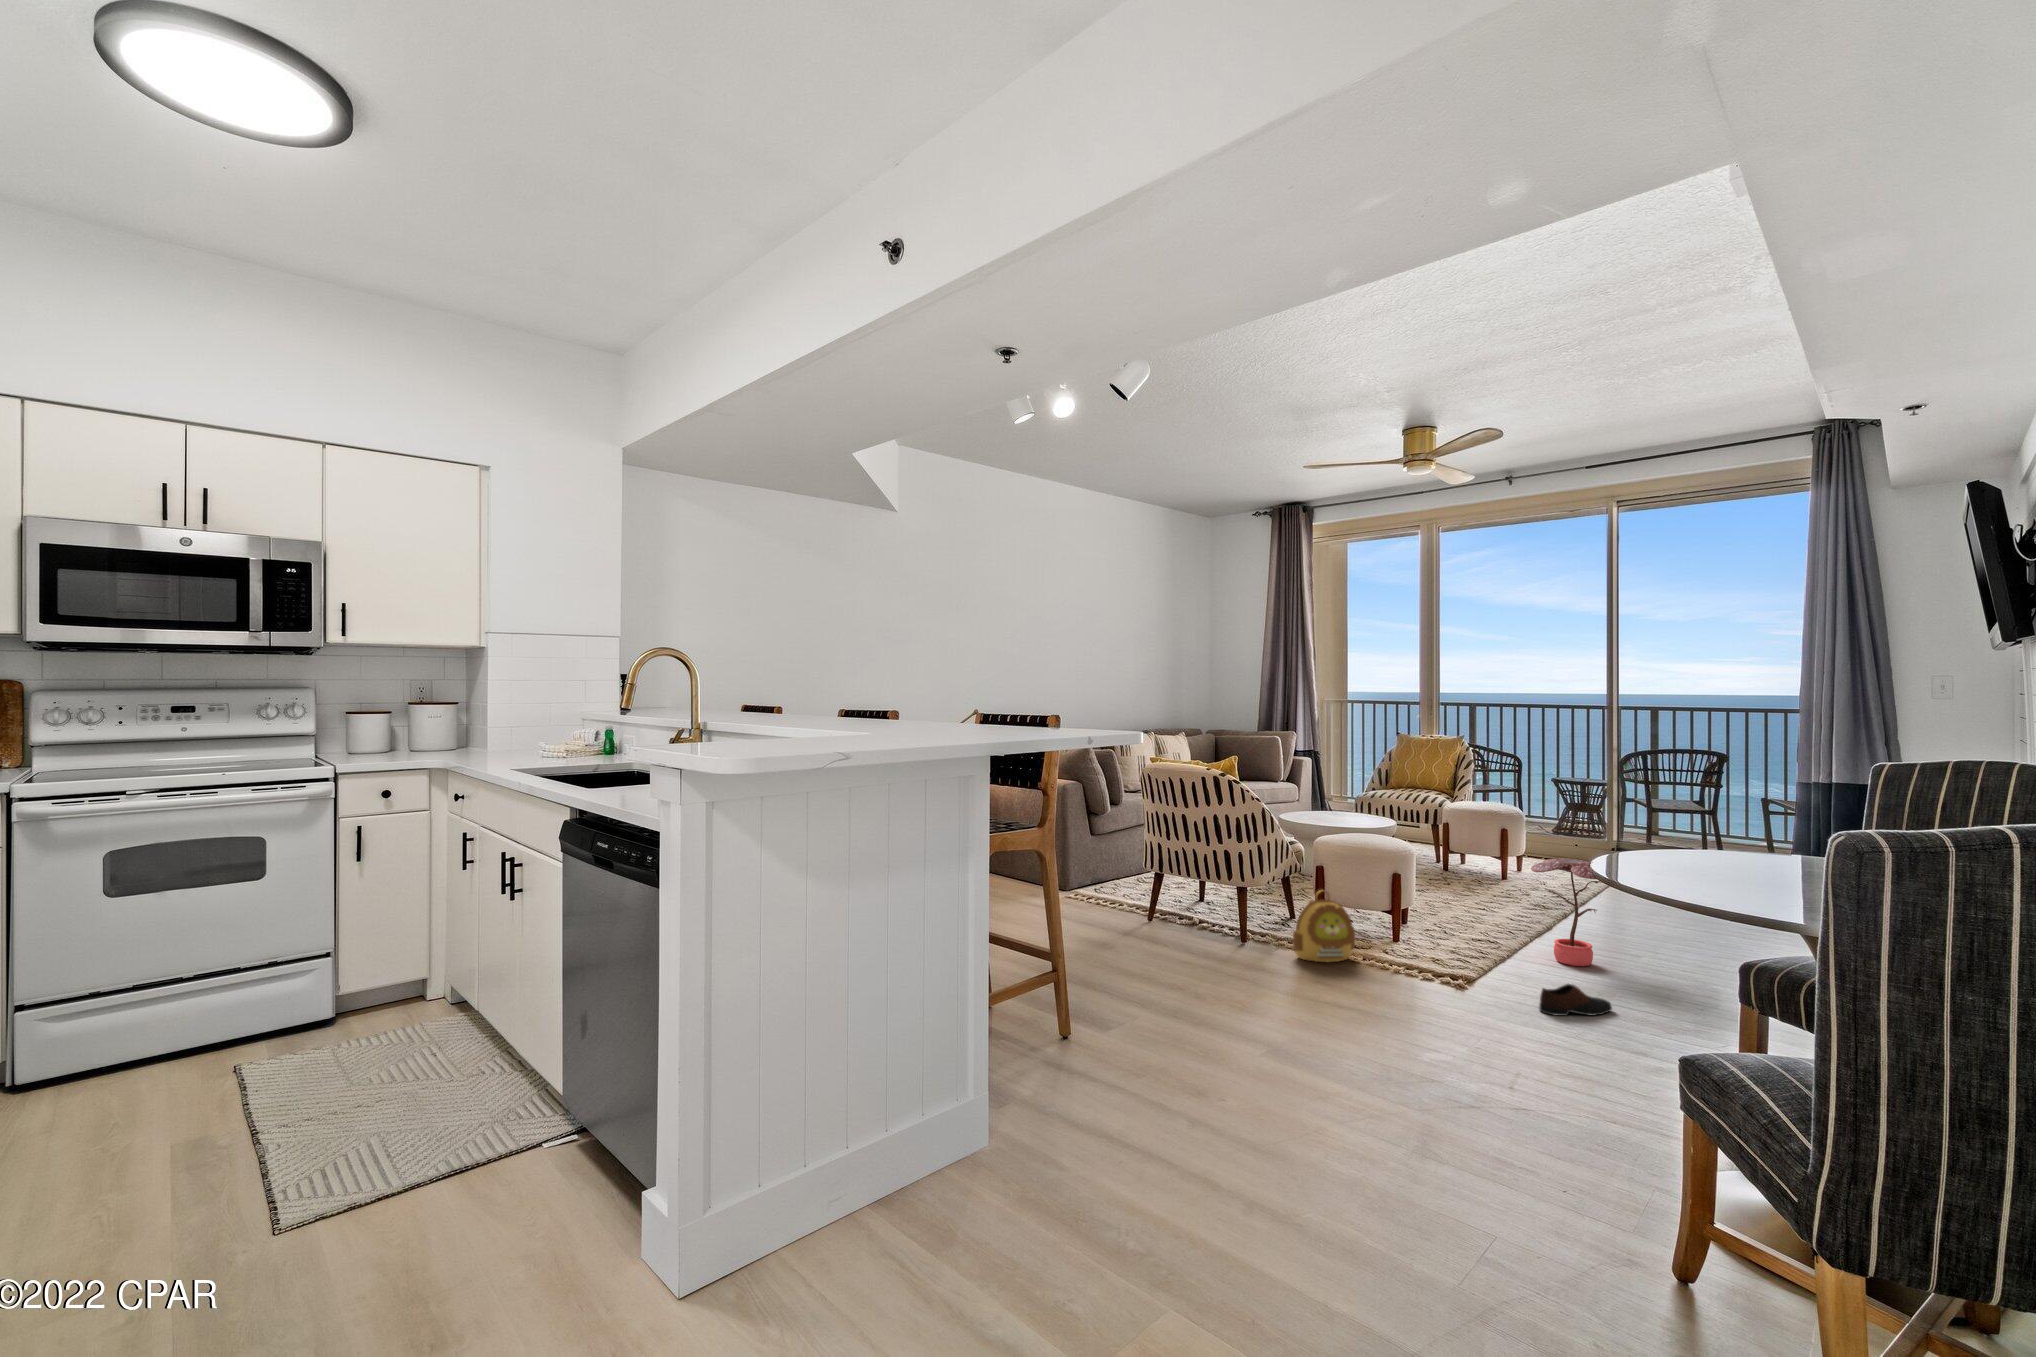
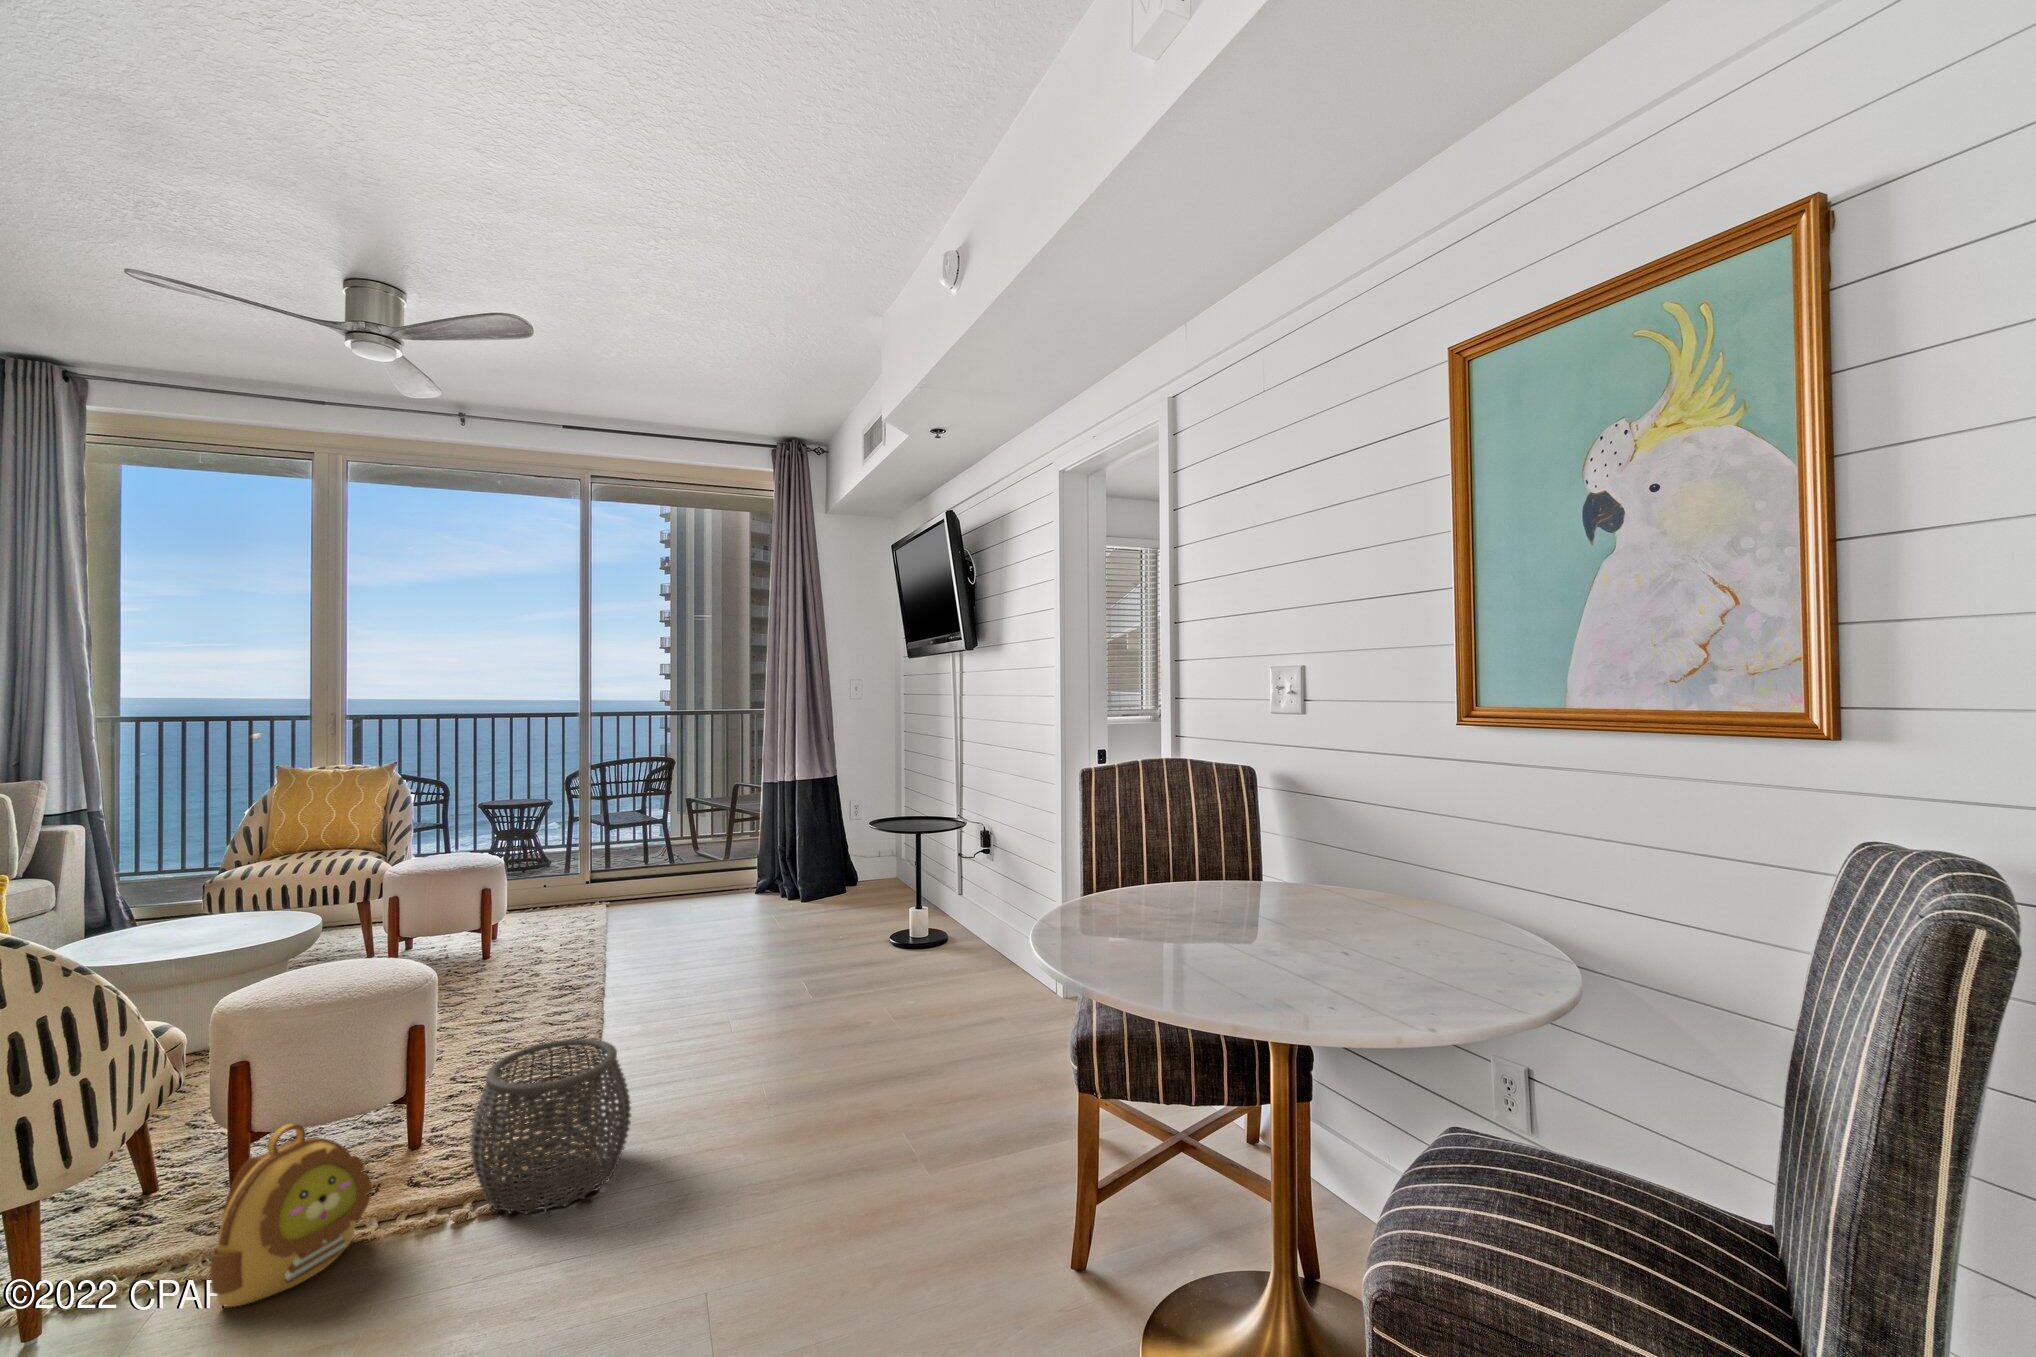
potted plant: present [1531,858,1601,966] -> none [632,918,727,1072]
woven basket: none [1402,897,1494,986] -> present [470,1038,631,1214]
shoe: present [1539,984,1612,1016] -> none [725,1116,794,1182]

